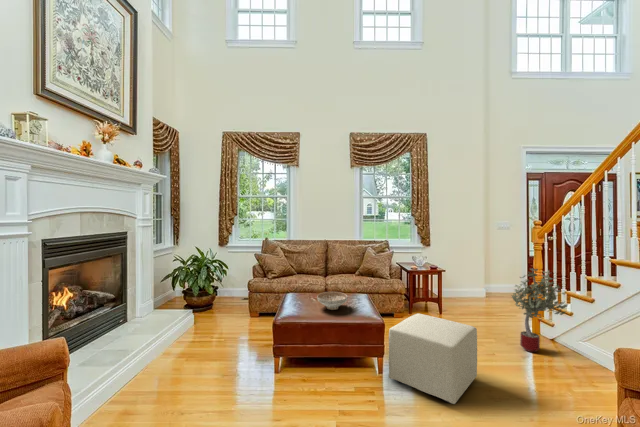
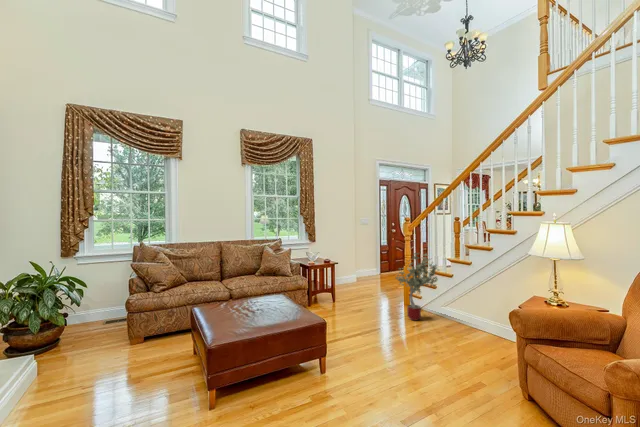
decorative bowl: present [317,292,348,310] -> none [246,294,280,314]
ottoman: present [389,313,477,404] -> none [333,303,401,379]

